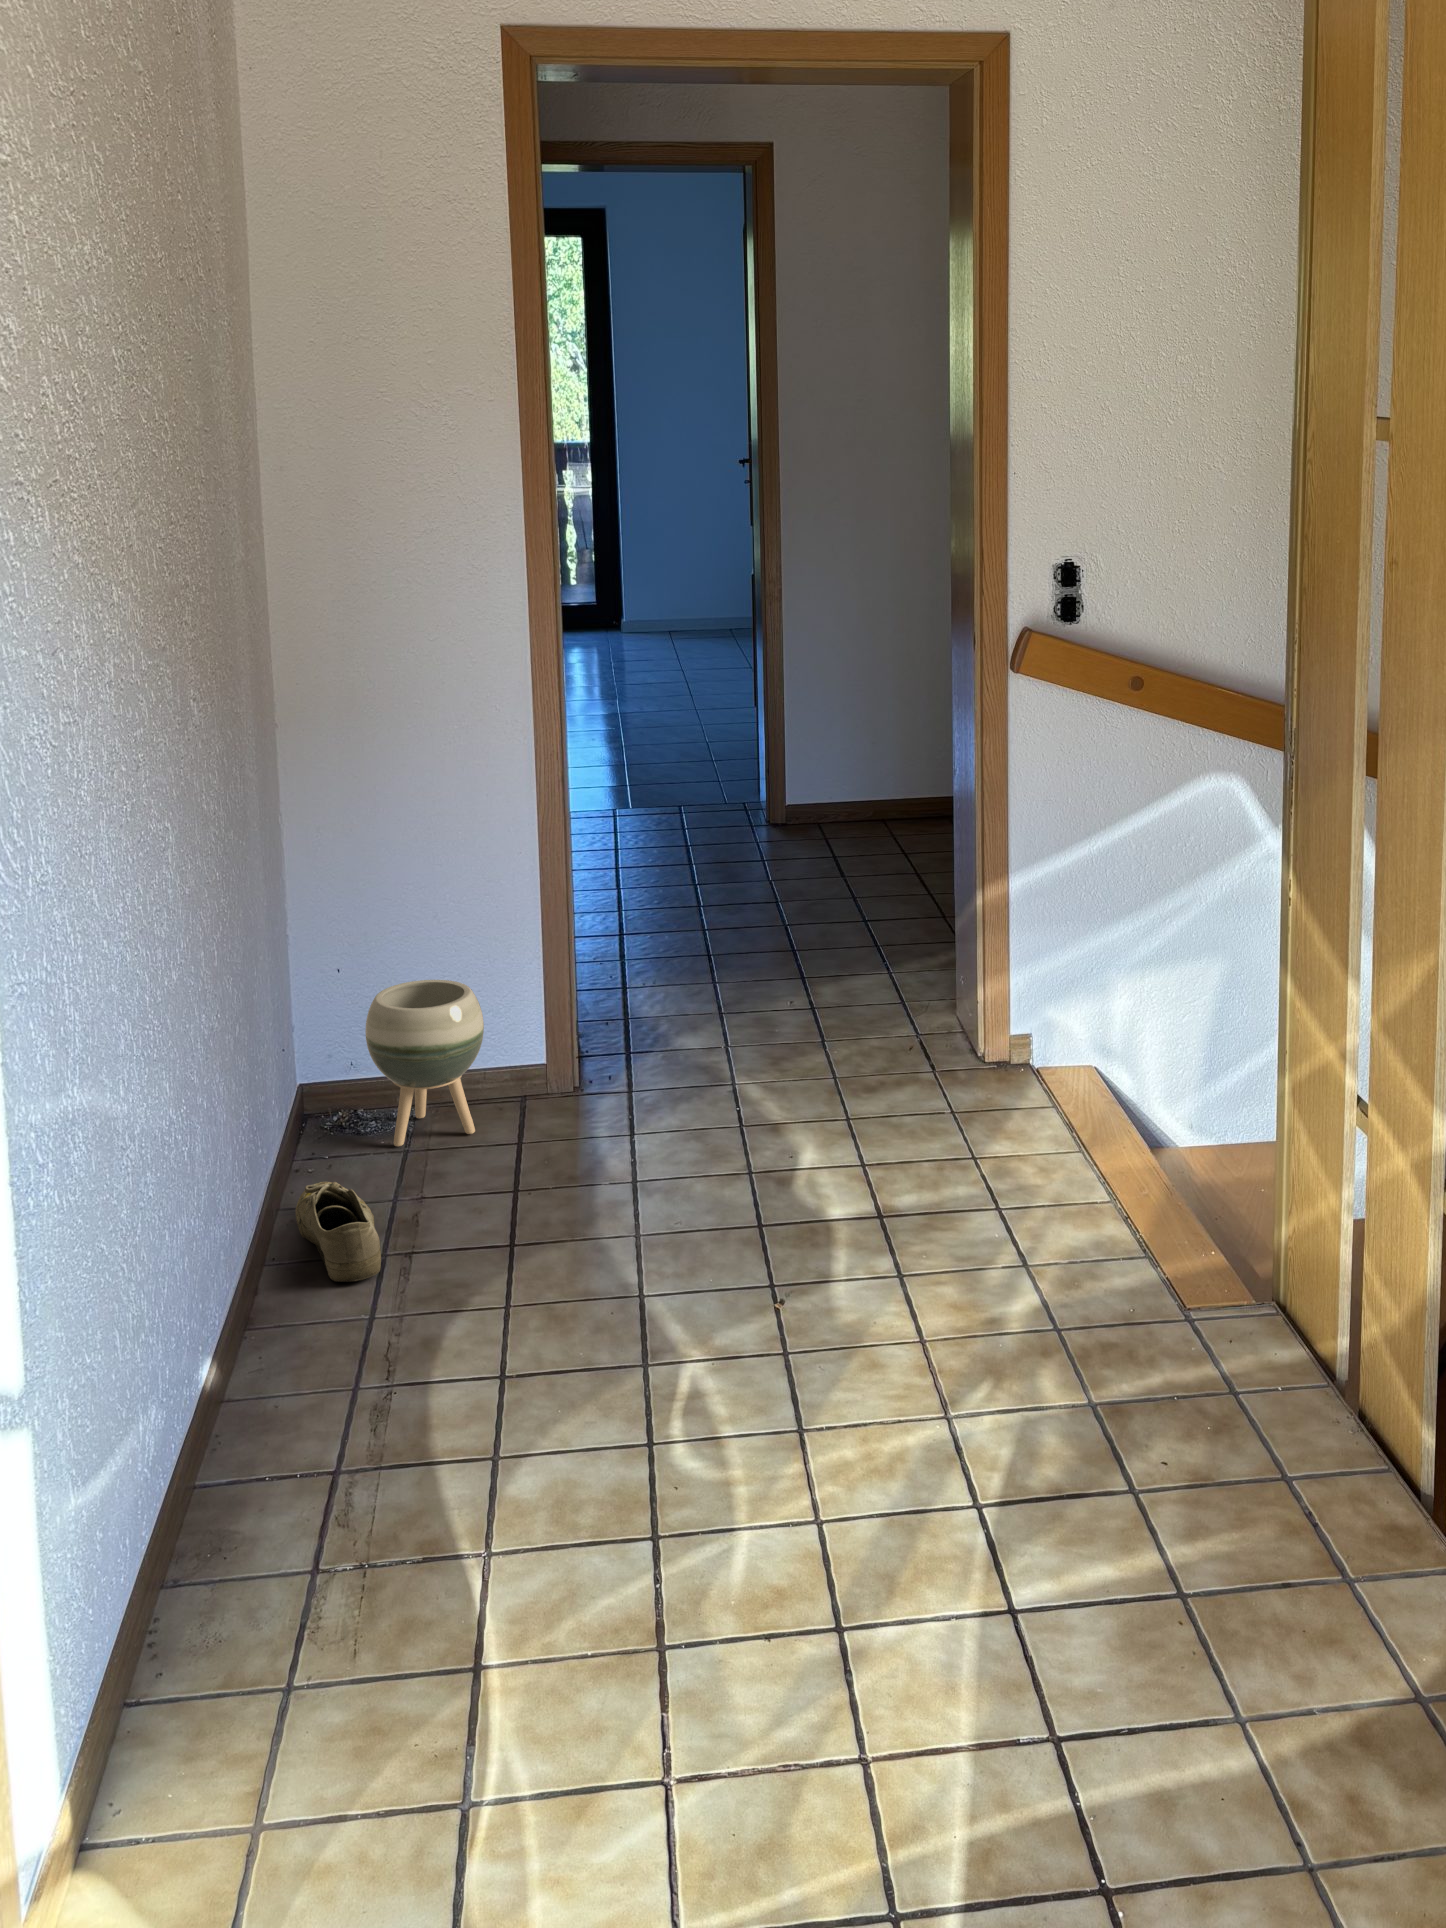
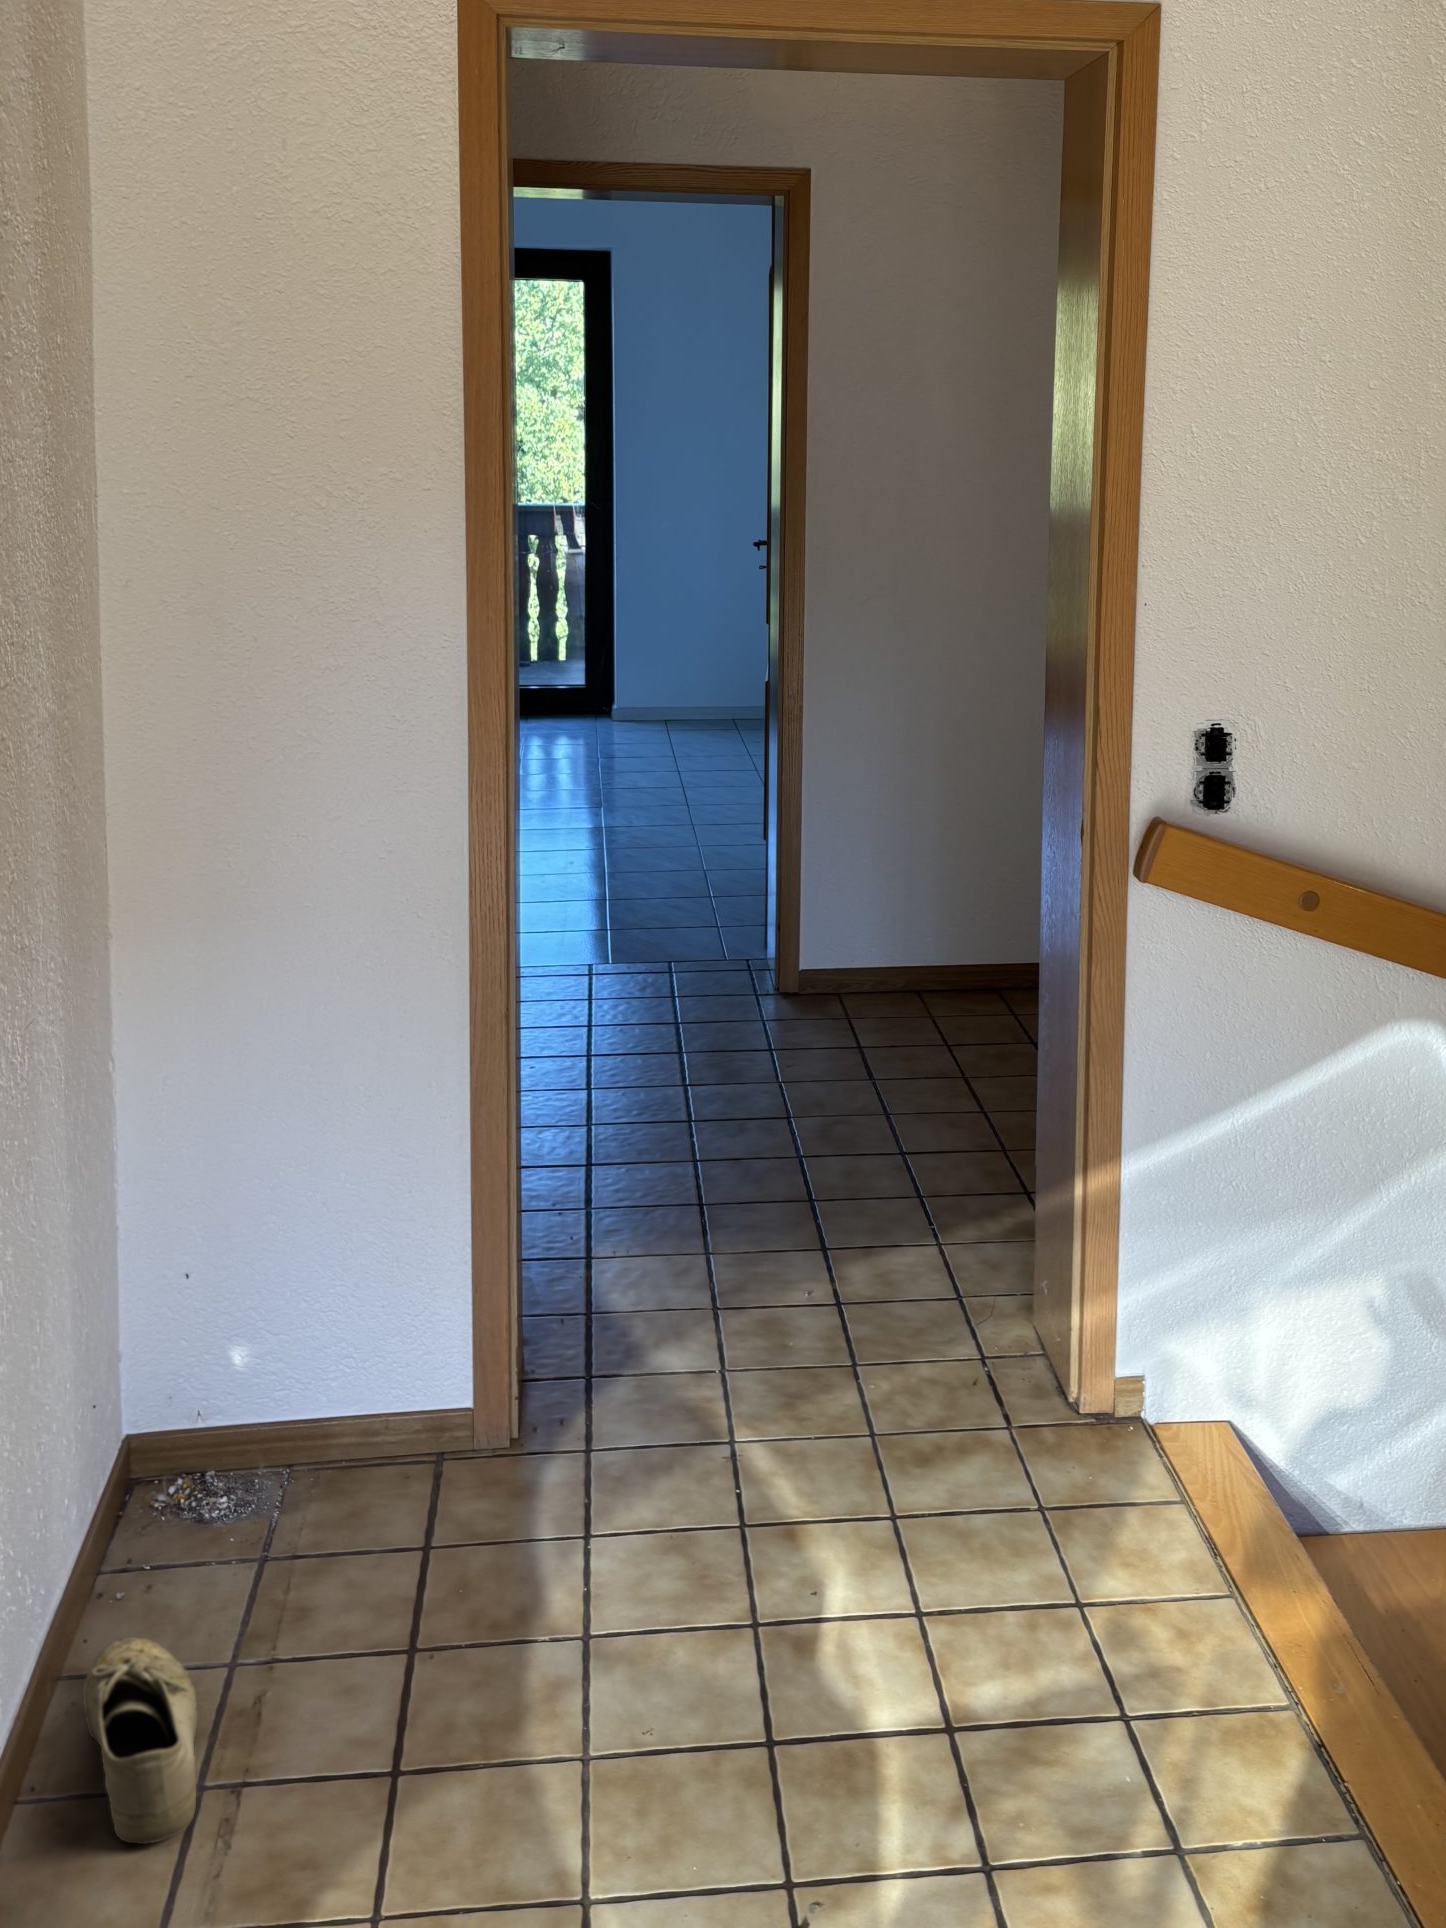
planter: present [365,980,484,1146] -> none [217,1298,385,1545]

